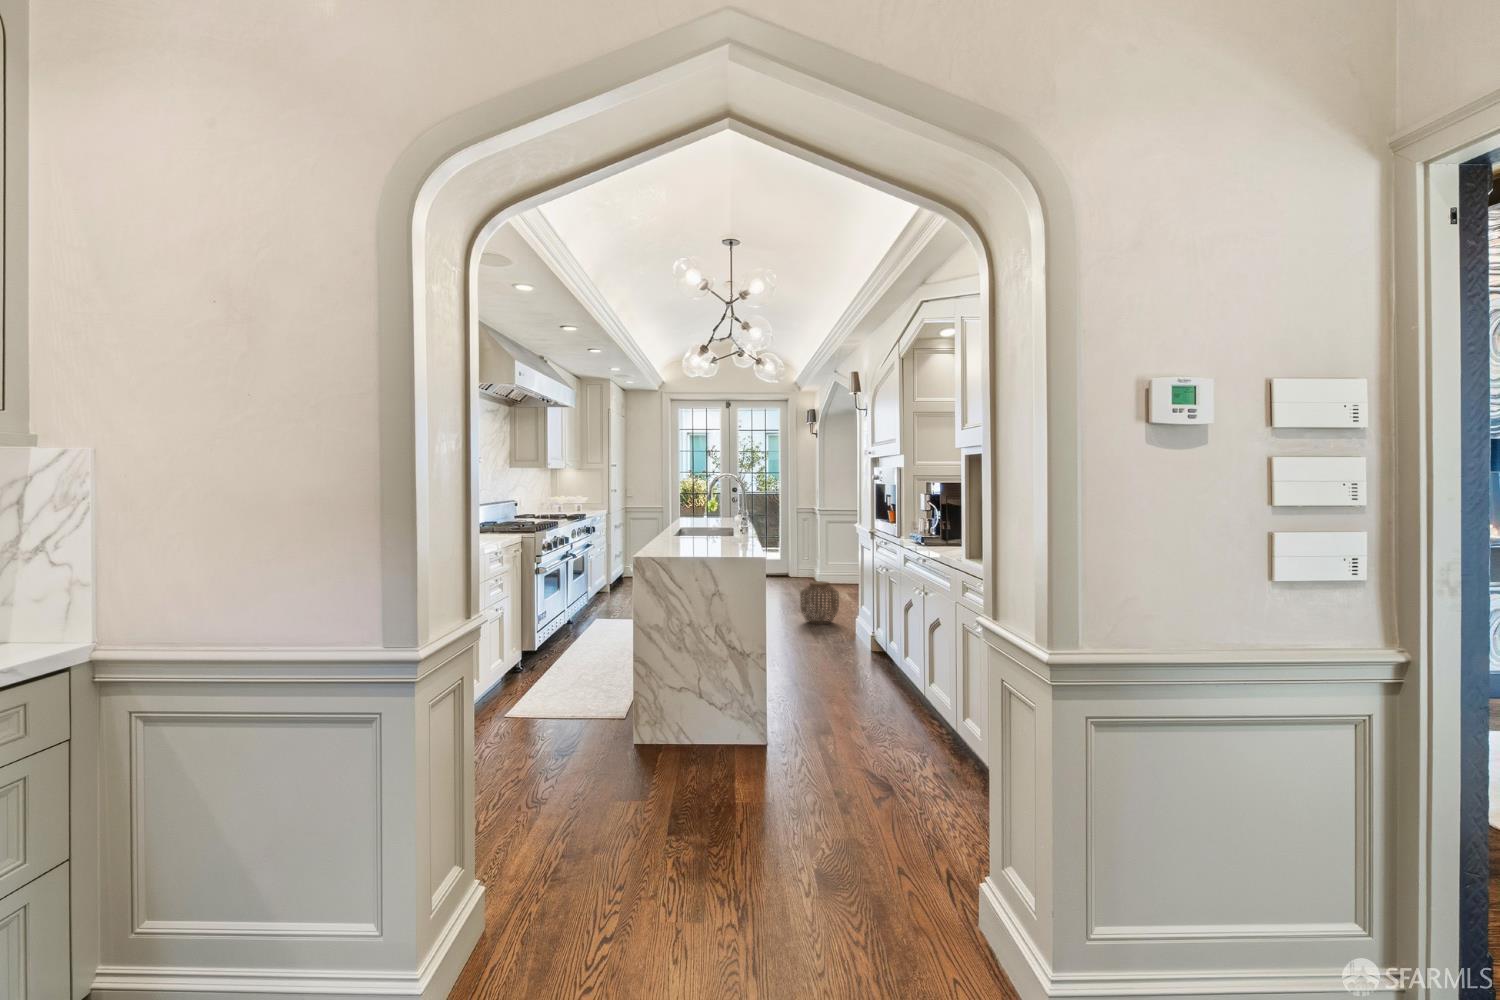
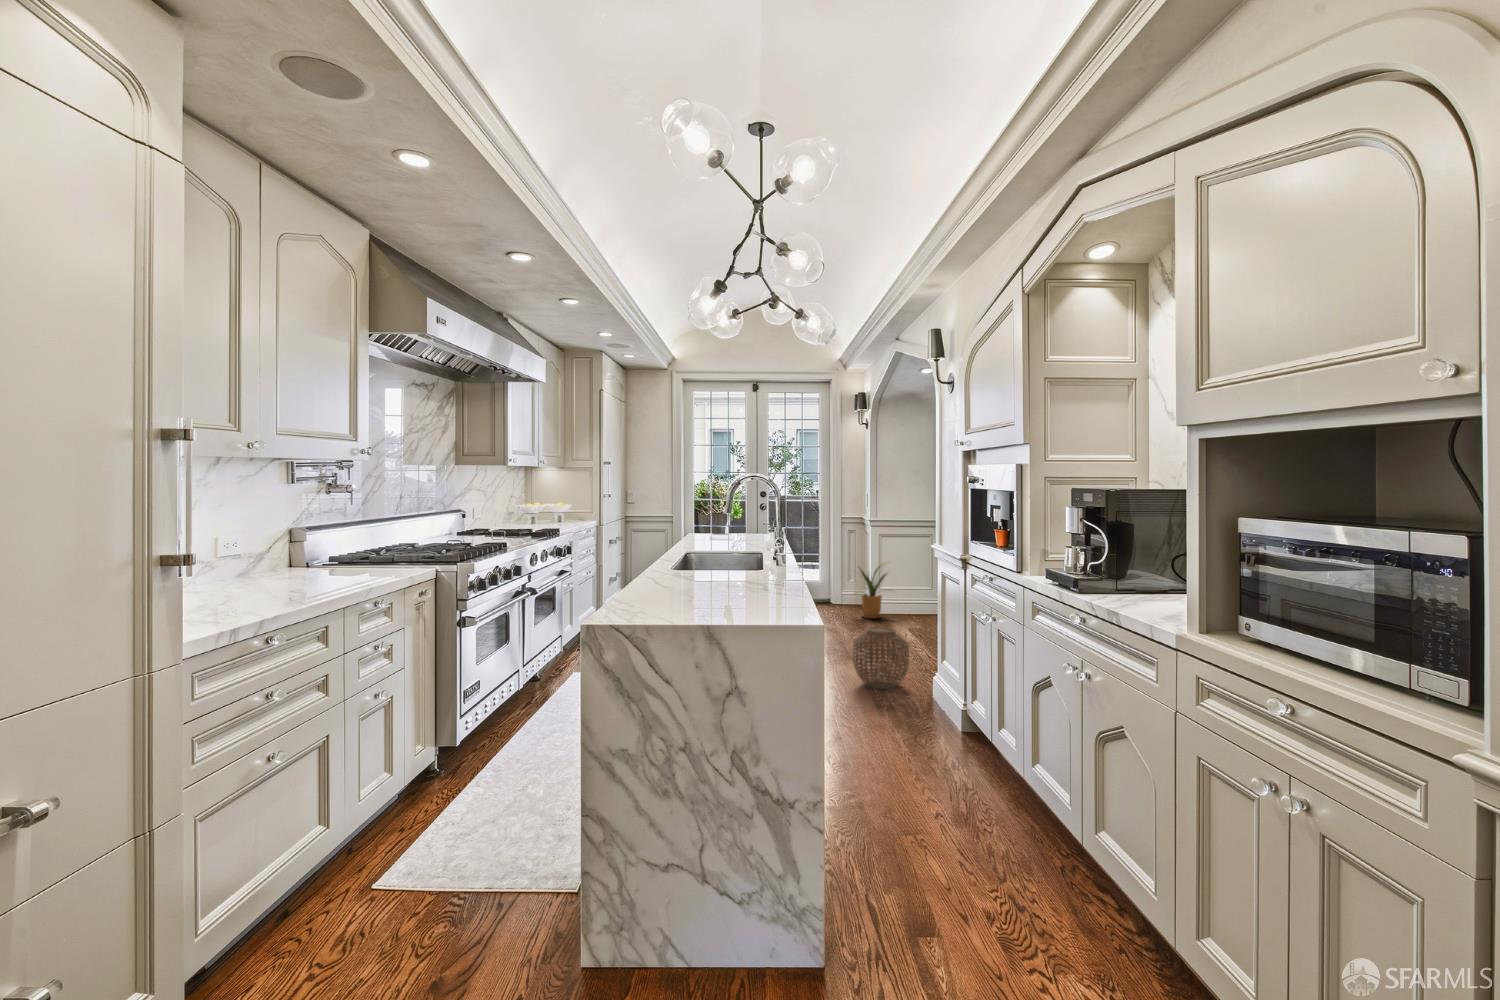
house plant: none [798,541,840,585] -> present [855,563,888,619]

